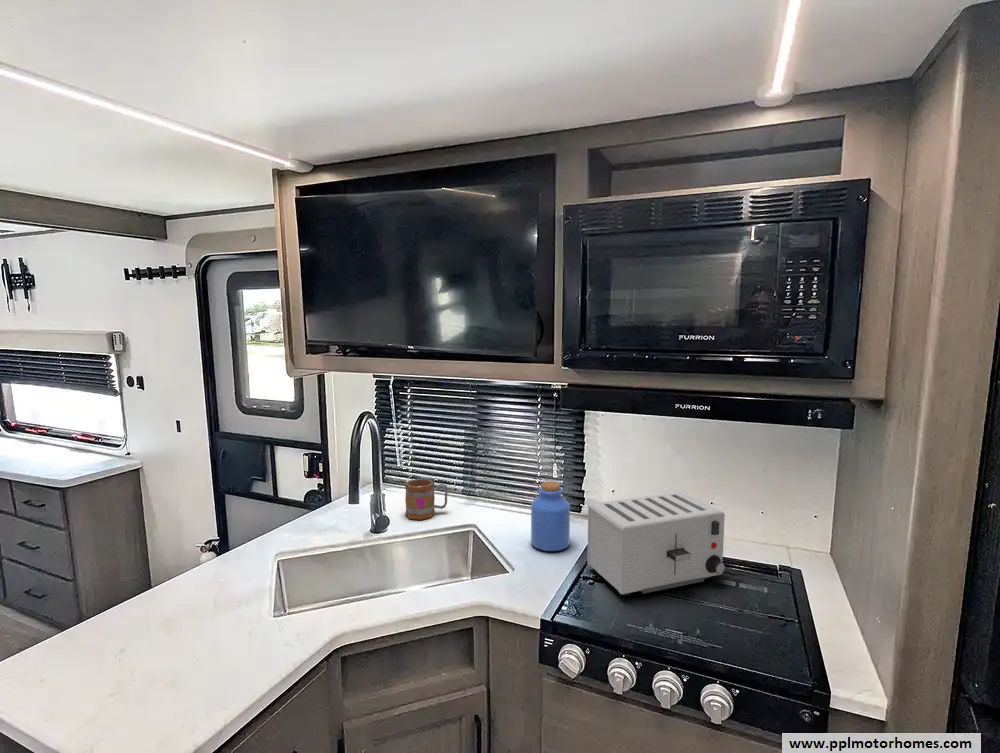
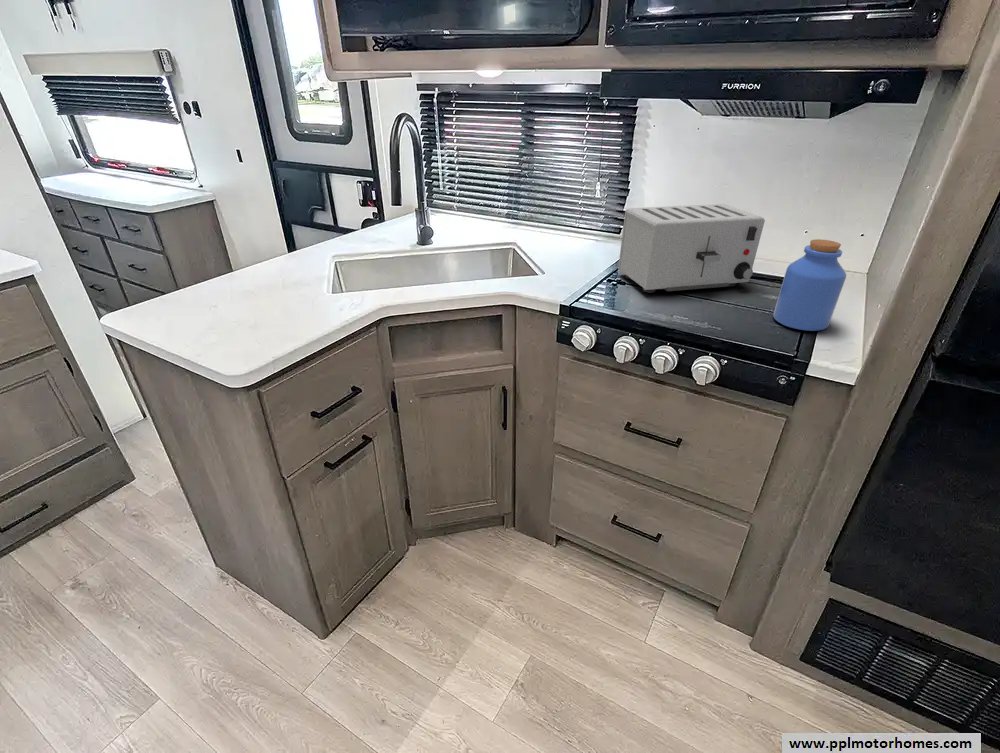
mug: present [405,479,448,520] -> none [450,197,491,236]
jar: present [531,482,570,551] -> present [773,239,846,331]

